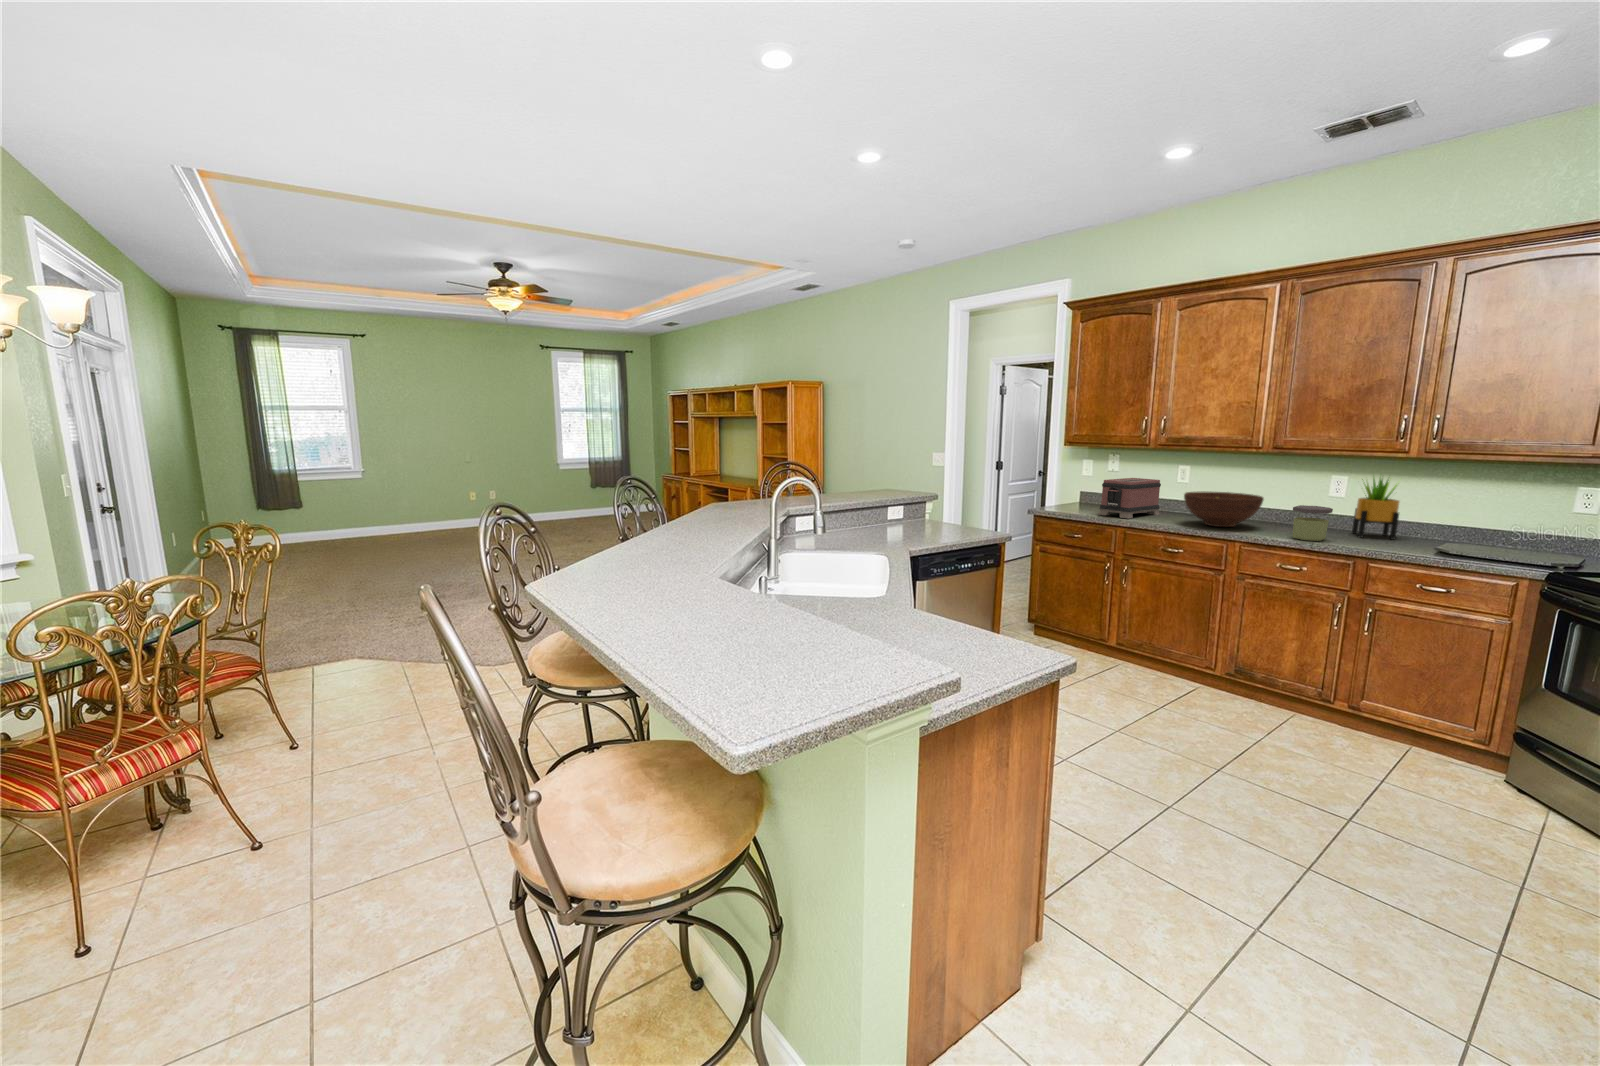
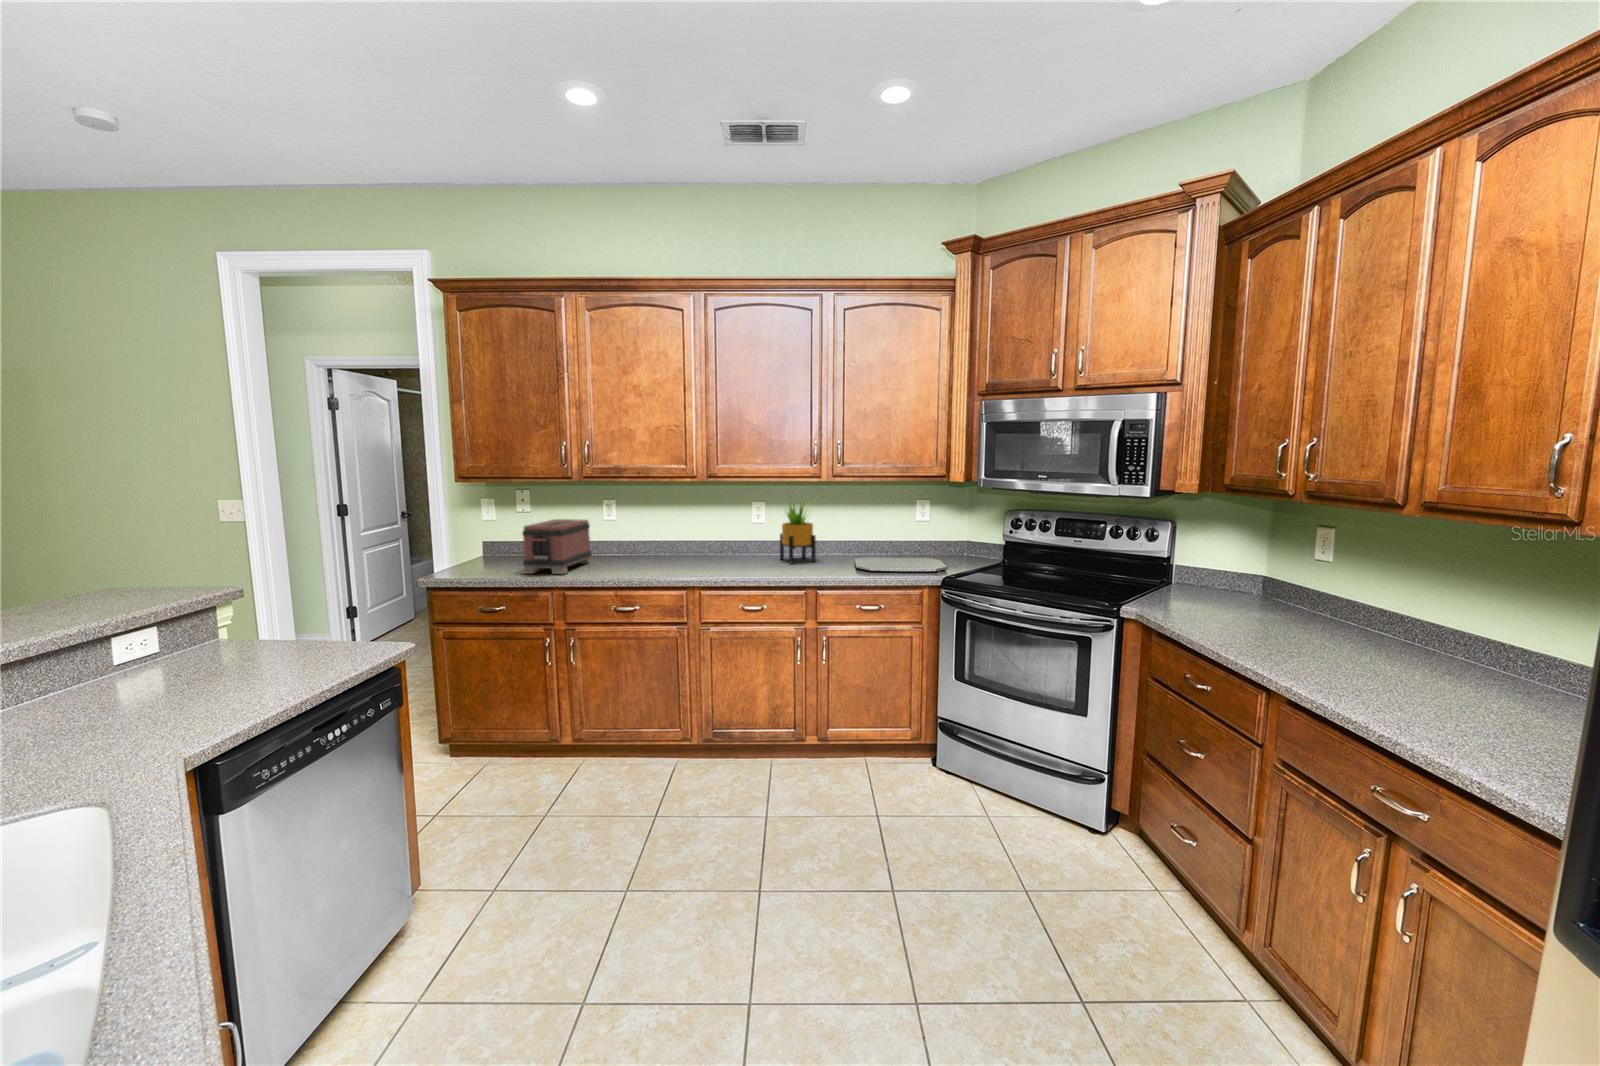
fruit bowl: present [1184,491,1264,527] -> none [626,528,706,571]
jar: present [1293,505,1333,541] -> none [741,537,772,575]

